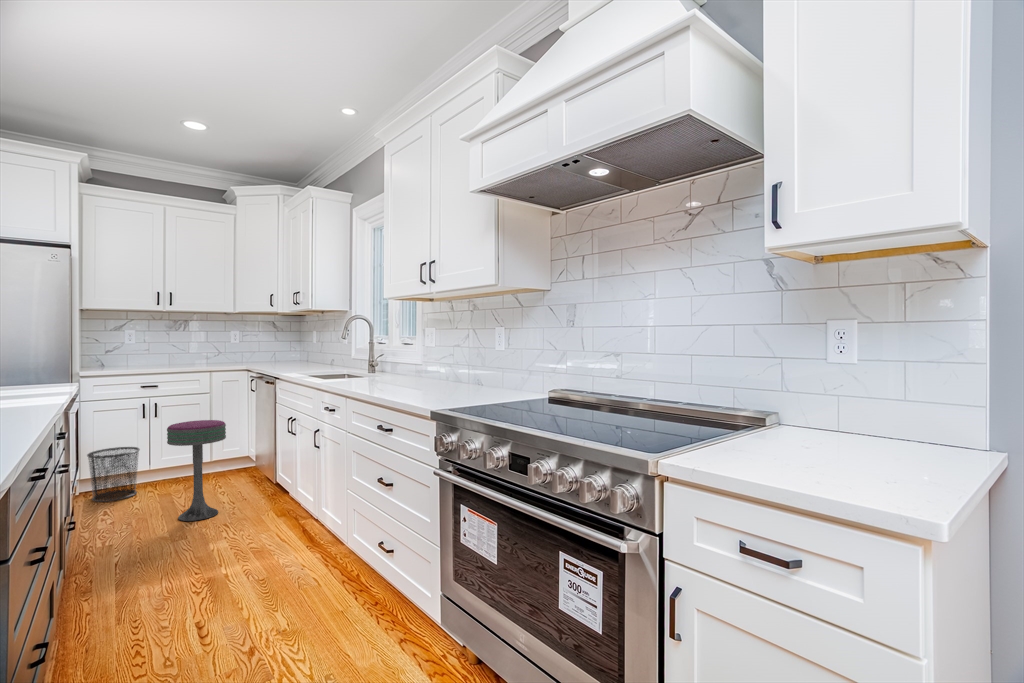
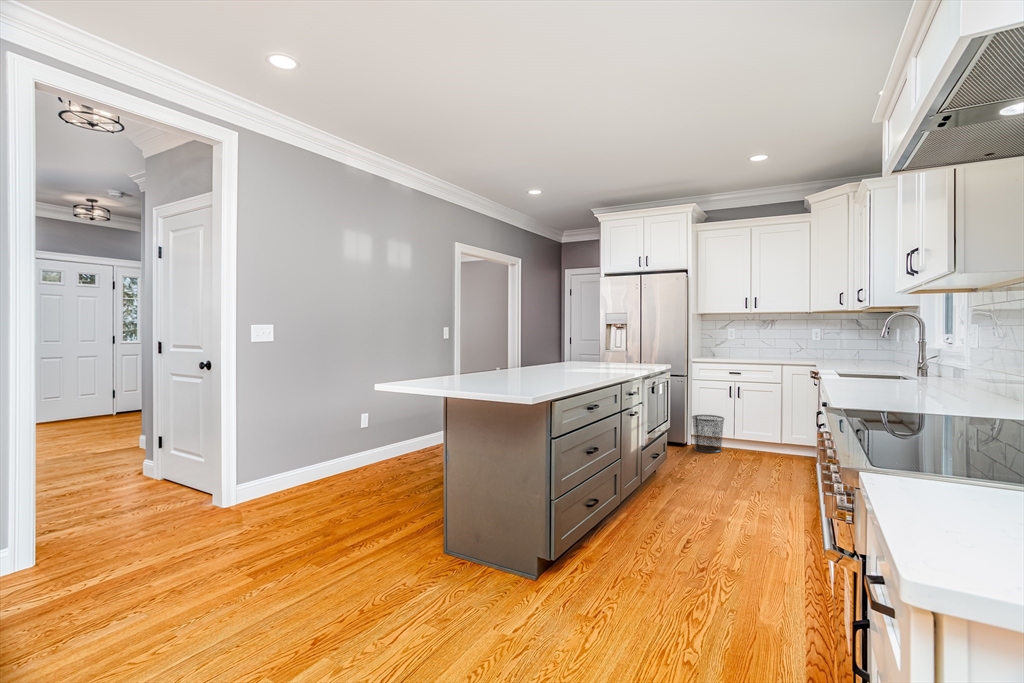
bar stool: present [167,420,226,521] -> none [725,402,769,482]

